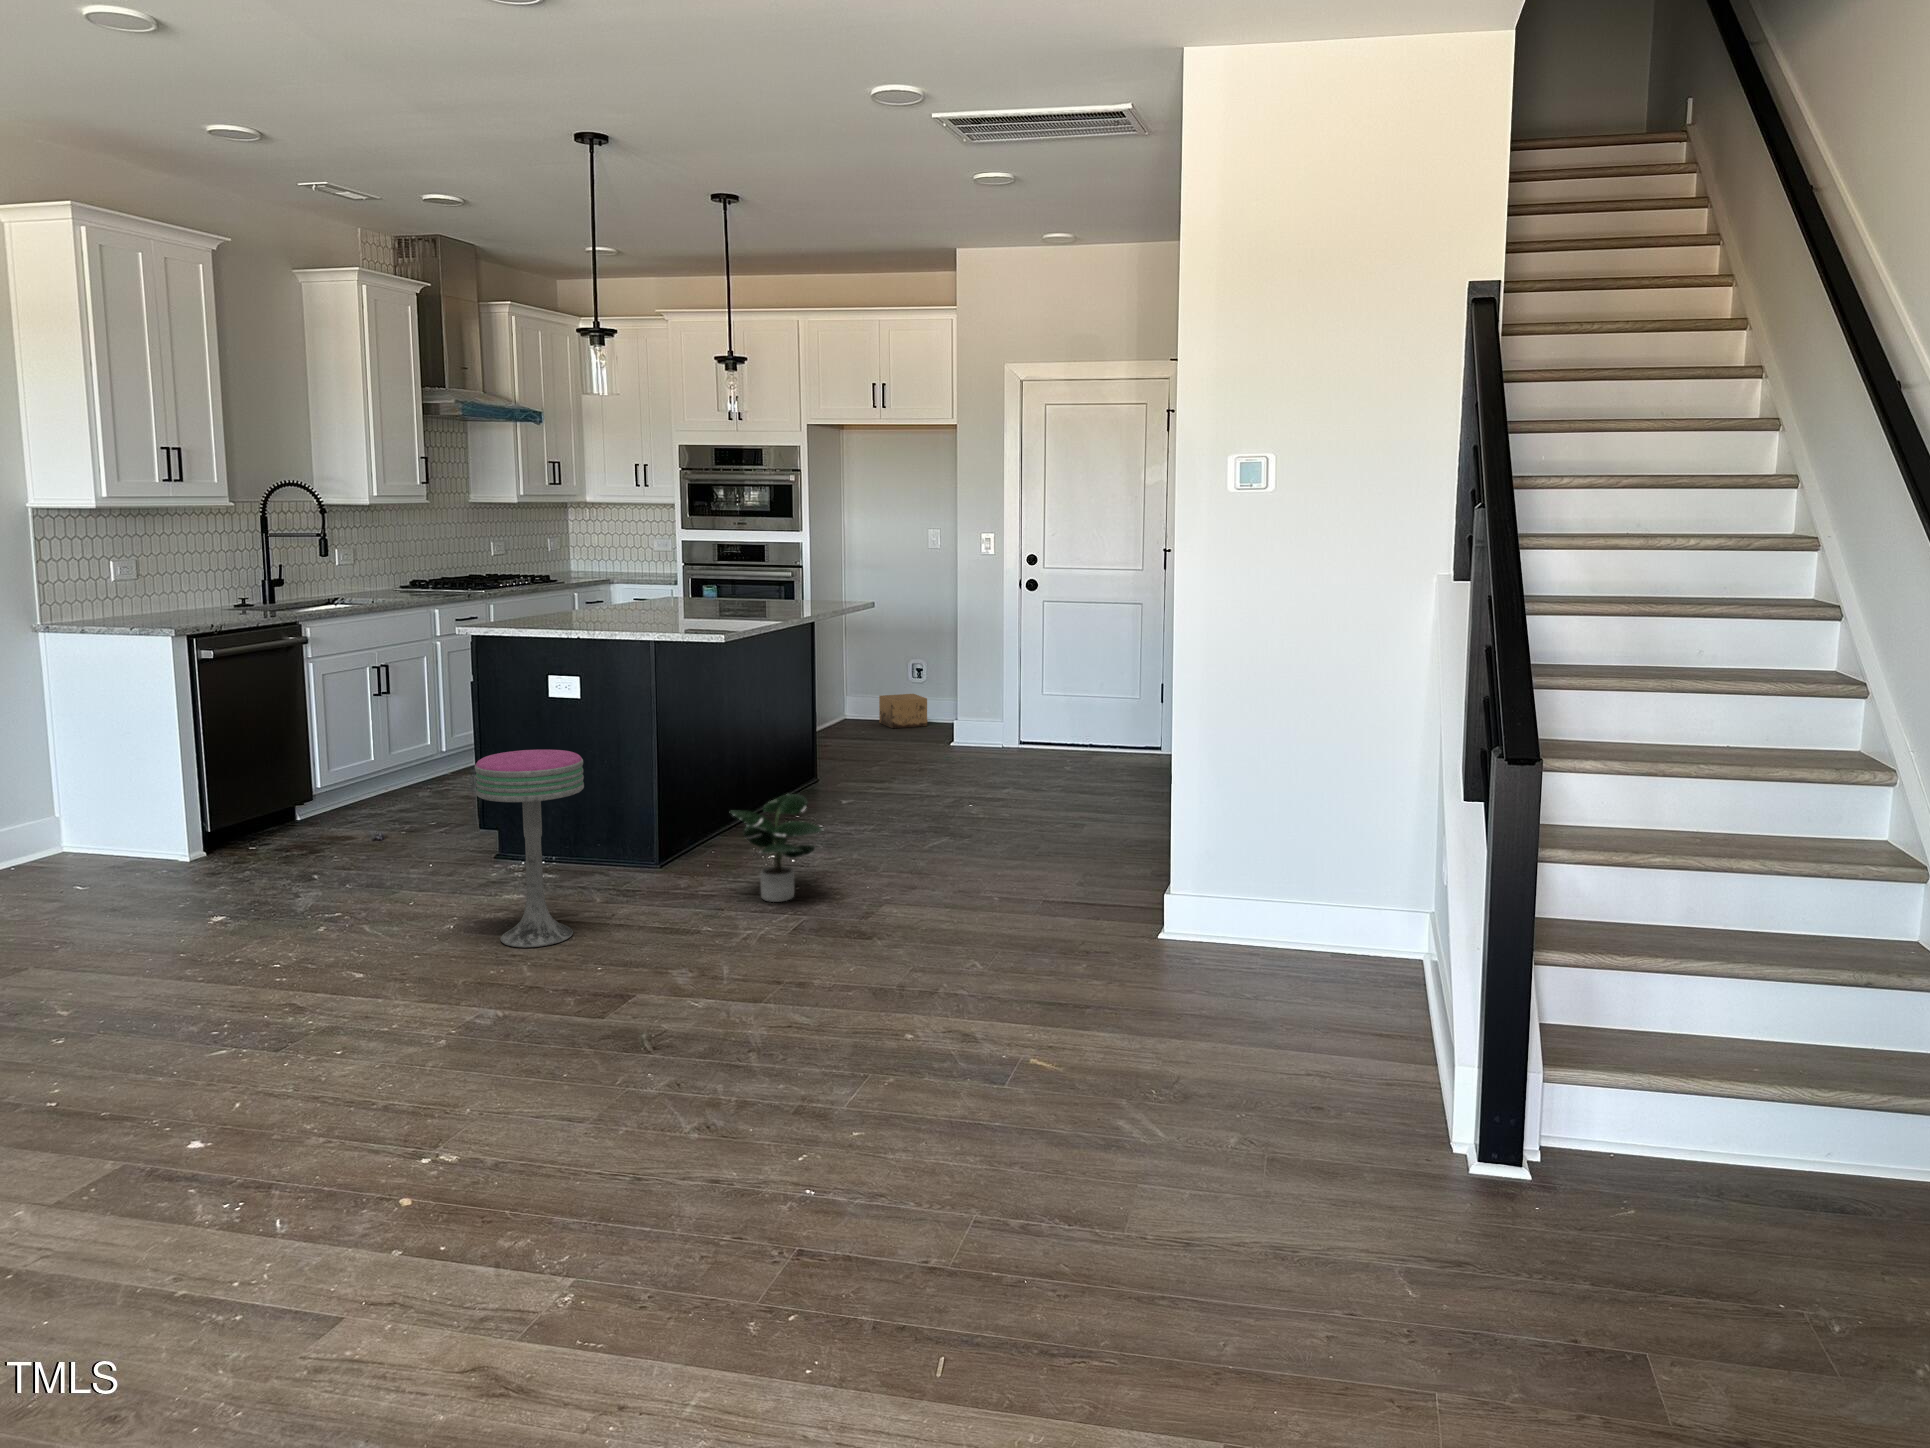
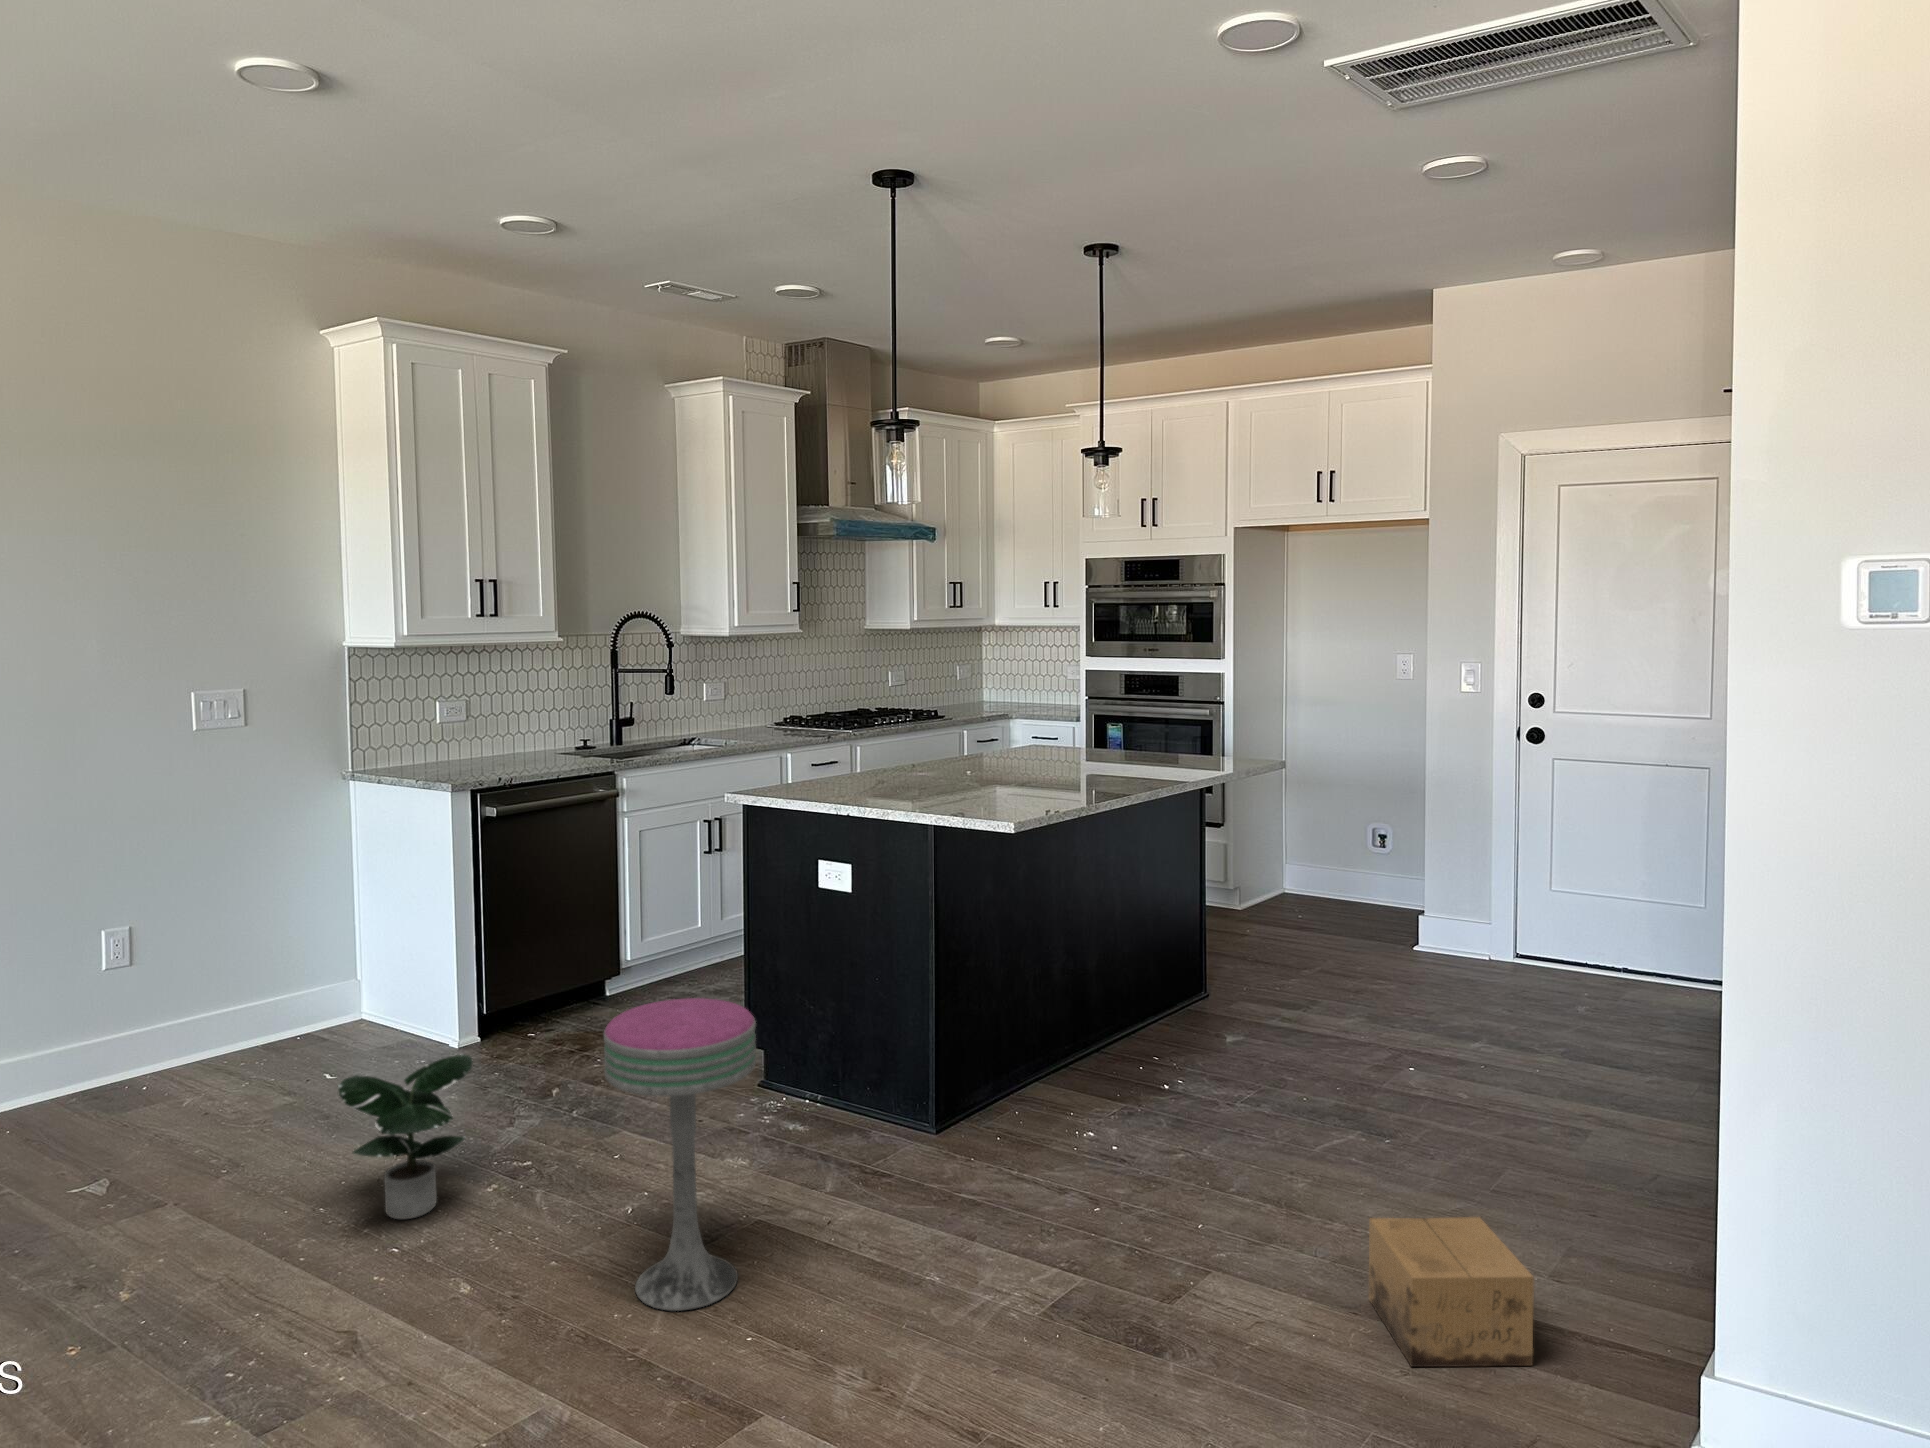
cardboard box: present [879,694,927,728] -> present [1369,1217,1534,1367]
potted plant: present [731,794,823,902] -> present [338,1054,473,1219]

